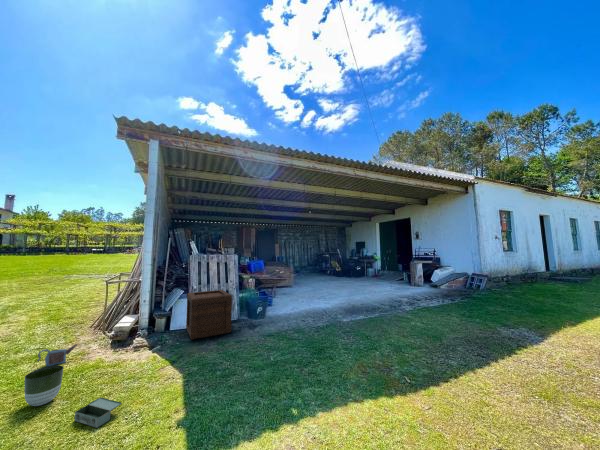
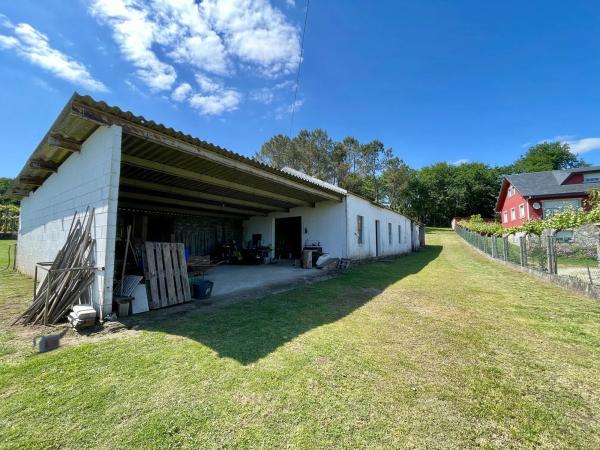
wooden crate: present [186,290,232,340] -> none [150,274,200,316]
planter: present [25,365,63,406] -> none [90,334,119,365]
toolbox: present [75,398,122,428] -> none [158,345,188,362]

